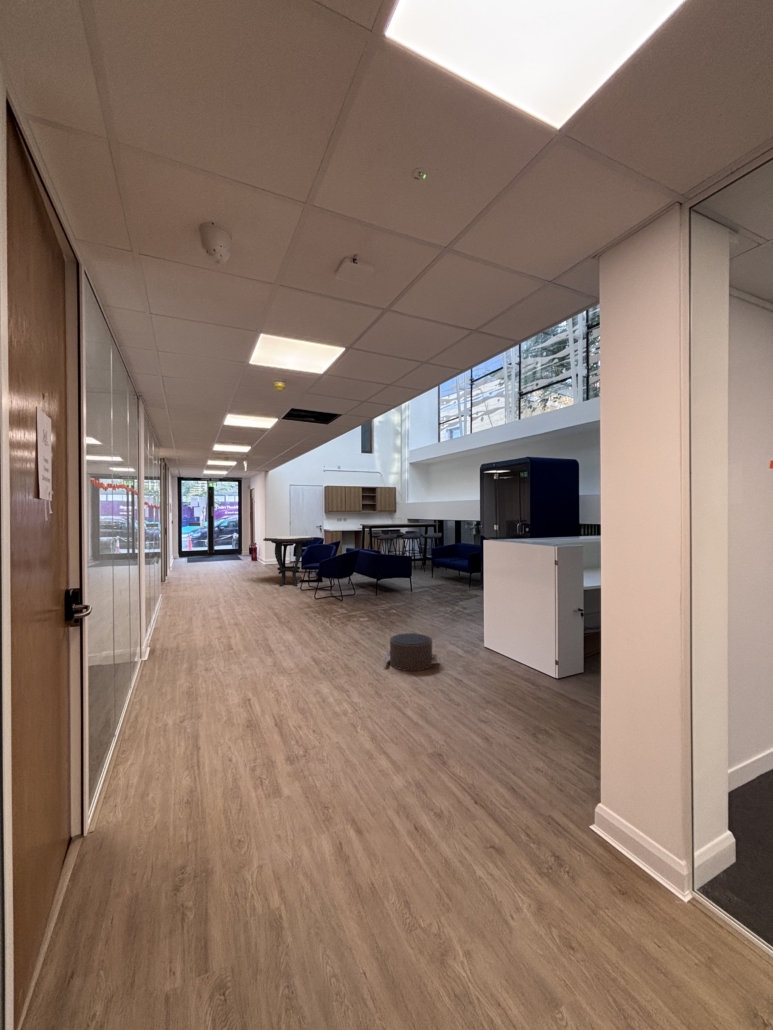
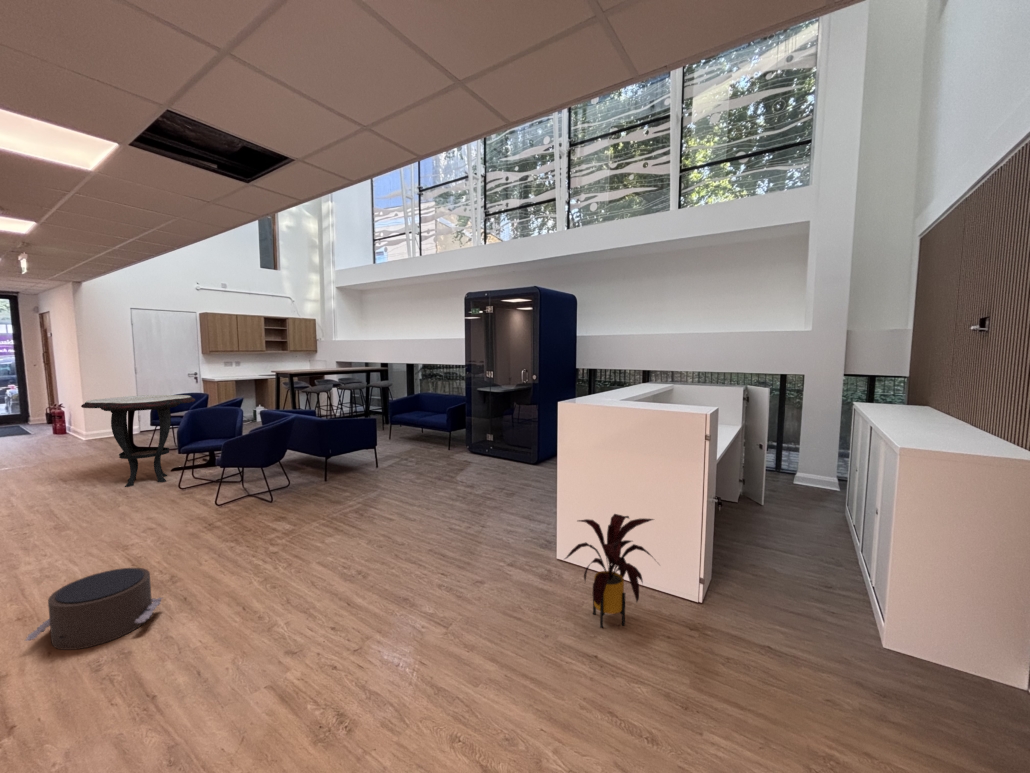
house plant: none [464,609,527,676] -> present [565,514,653,628]
pouf: present [383,633,437,671] -> present [26,568,162,650]

